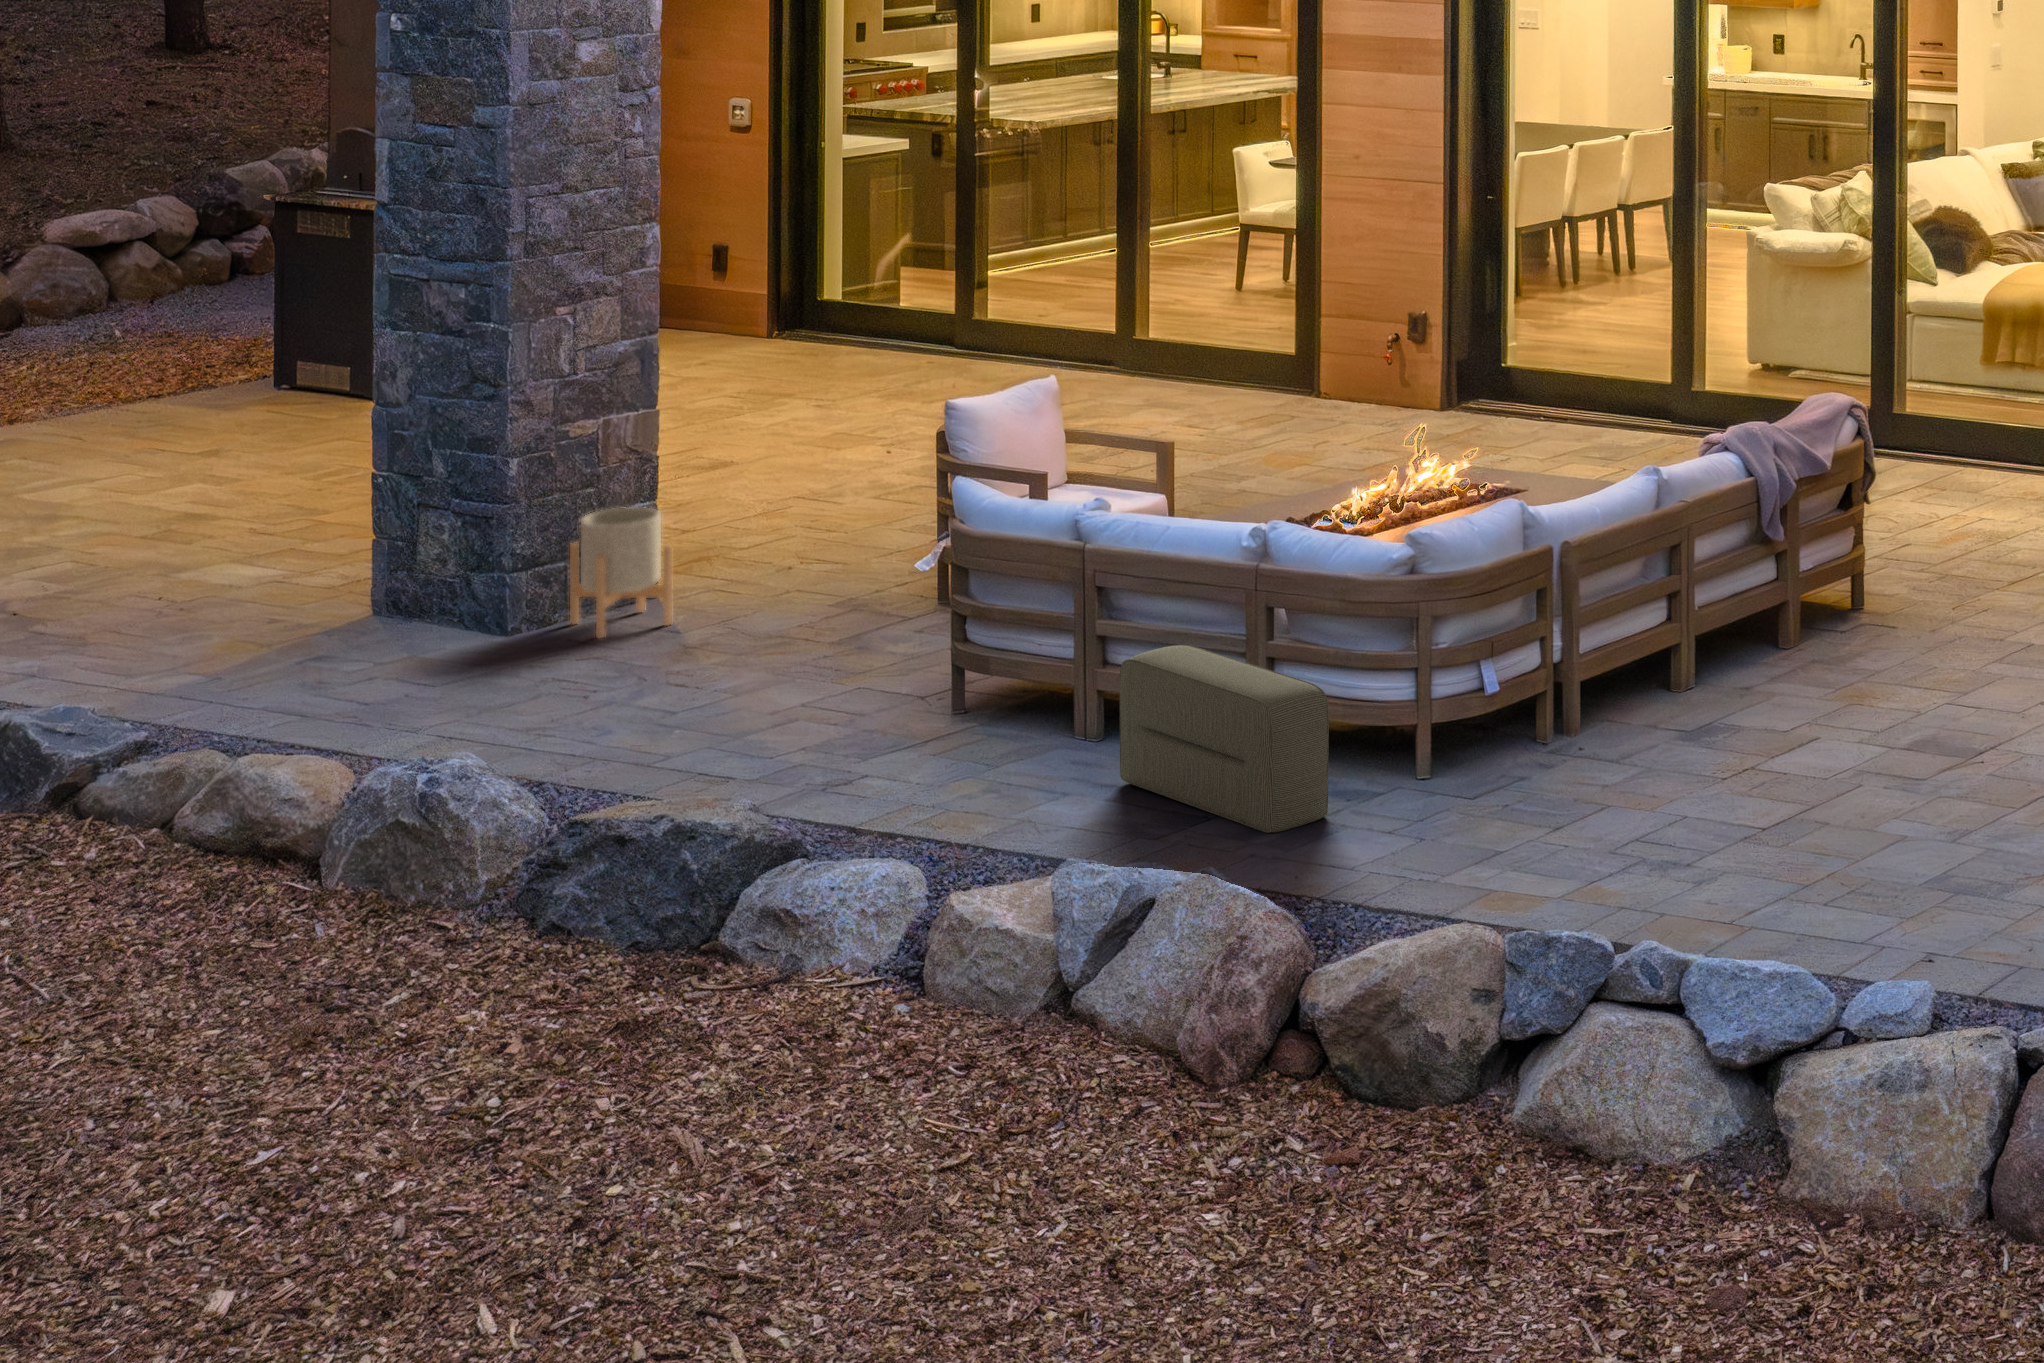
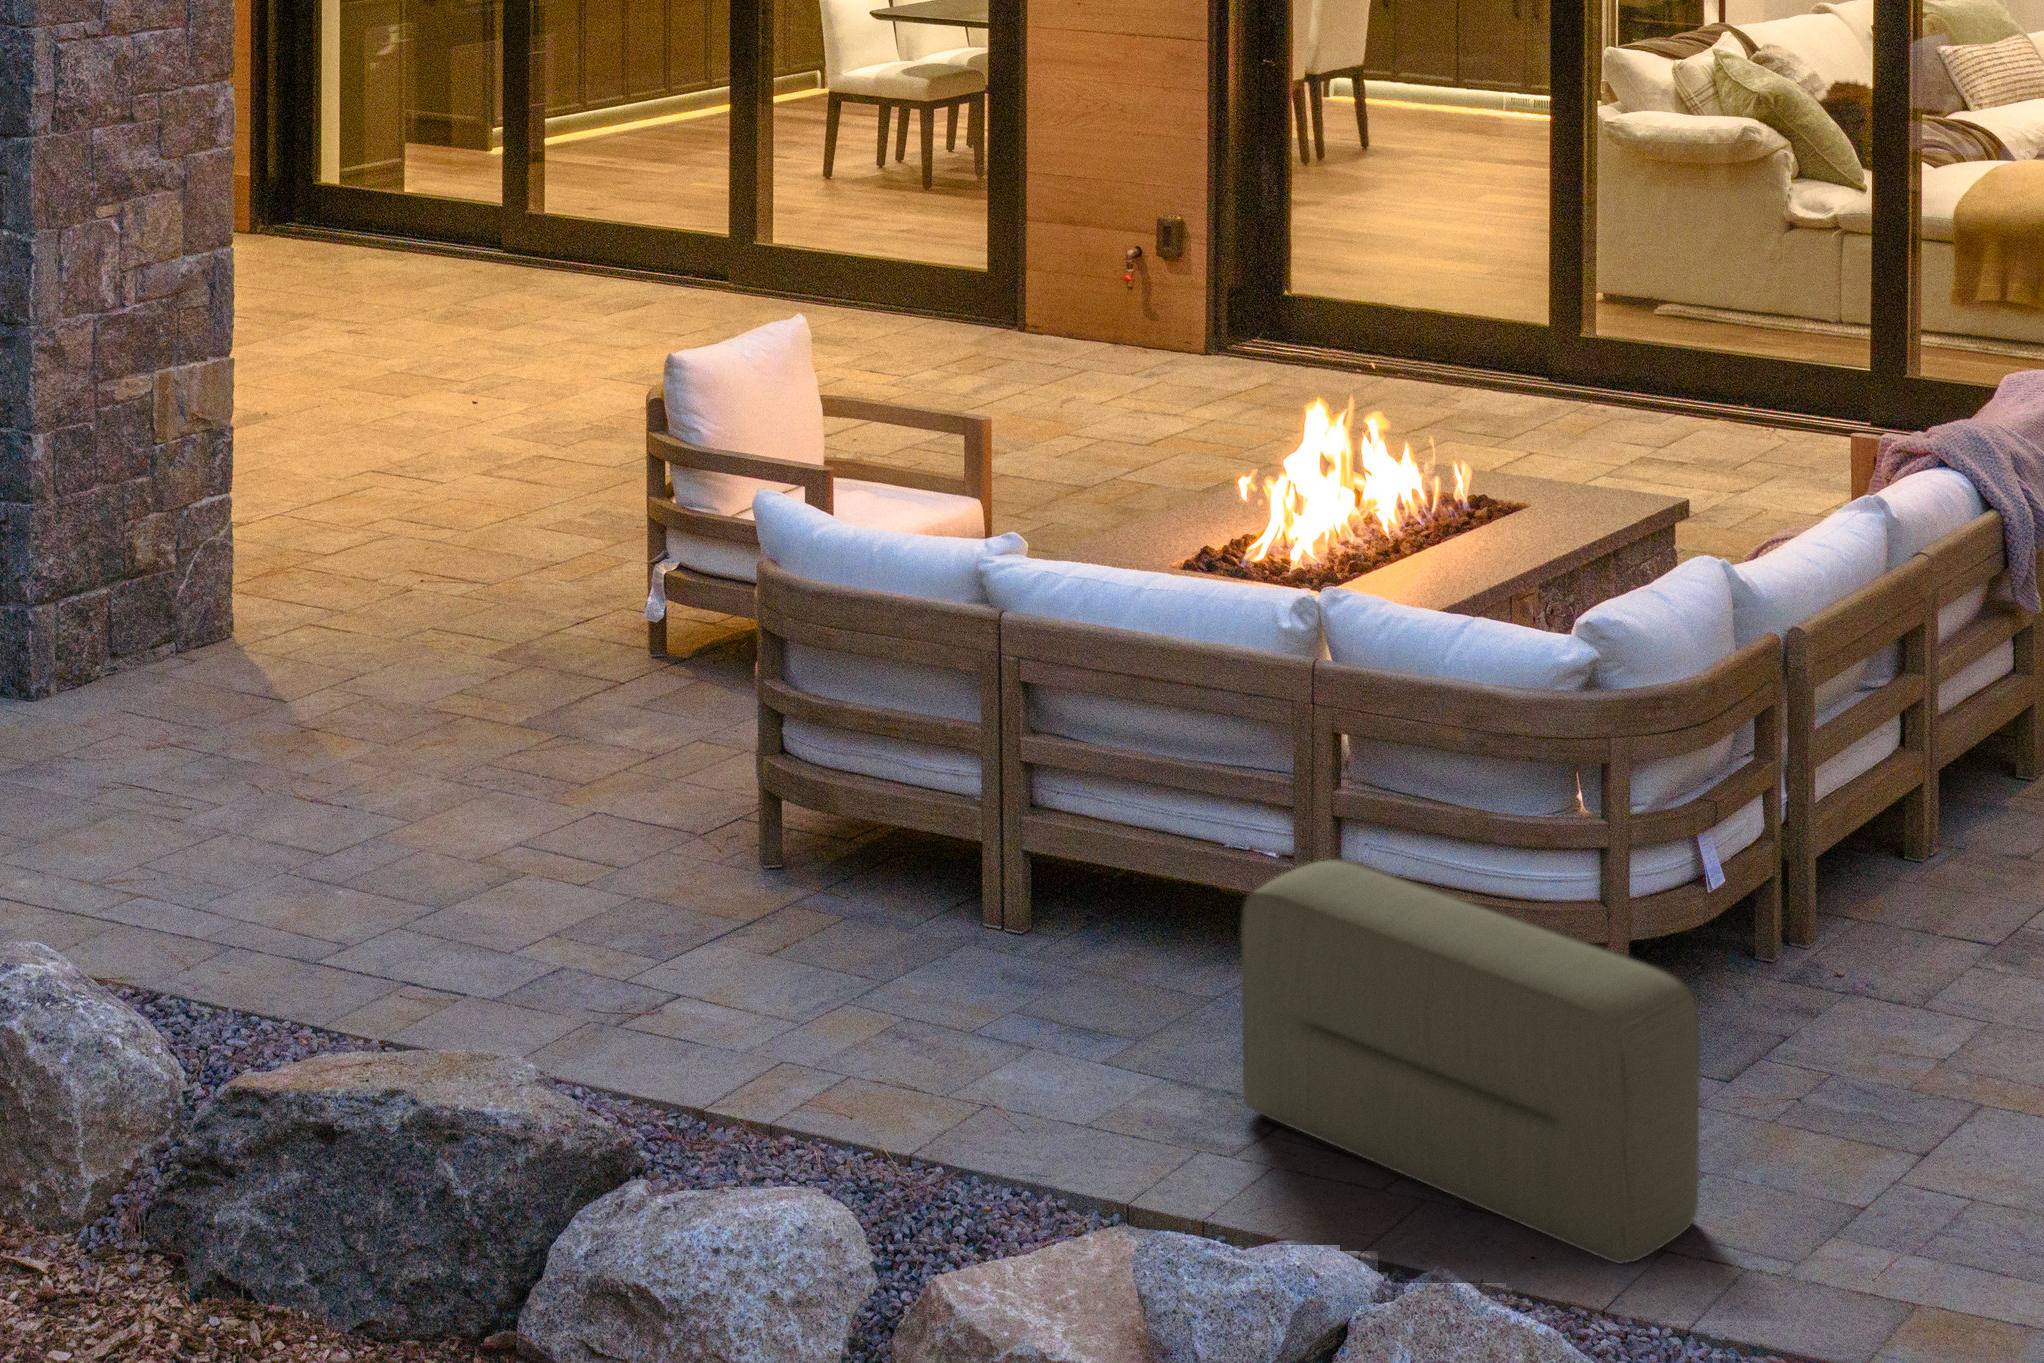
planter: present [570,507,672,638] -> none [141,531,298,743]

